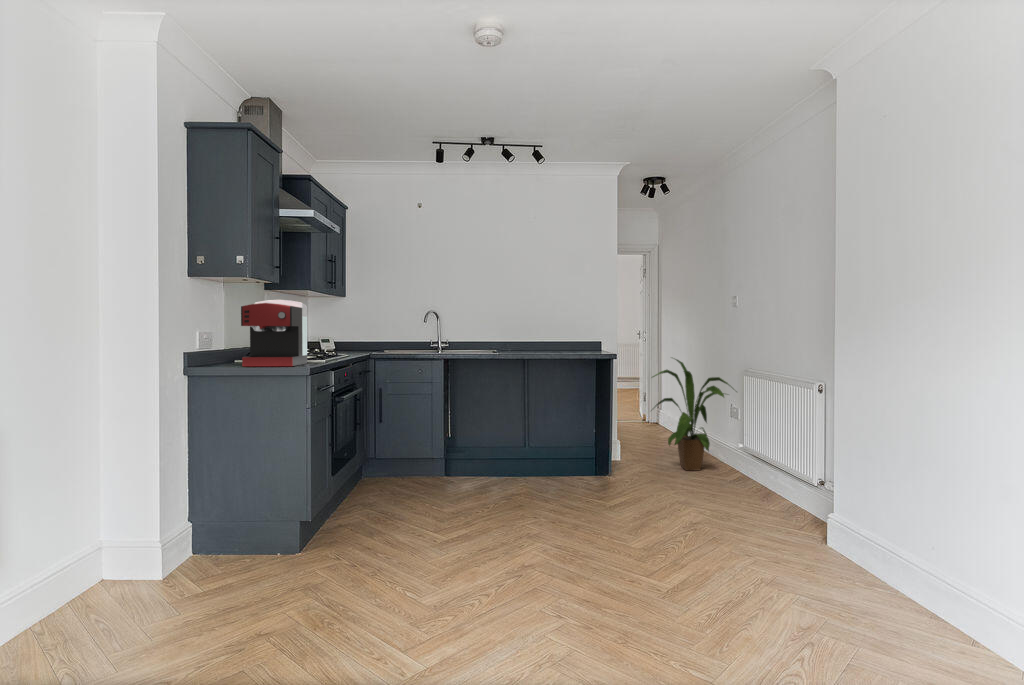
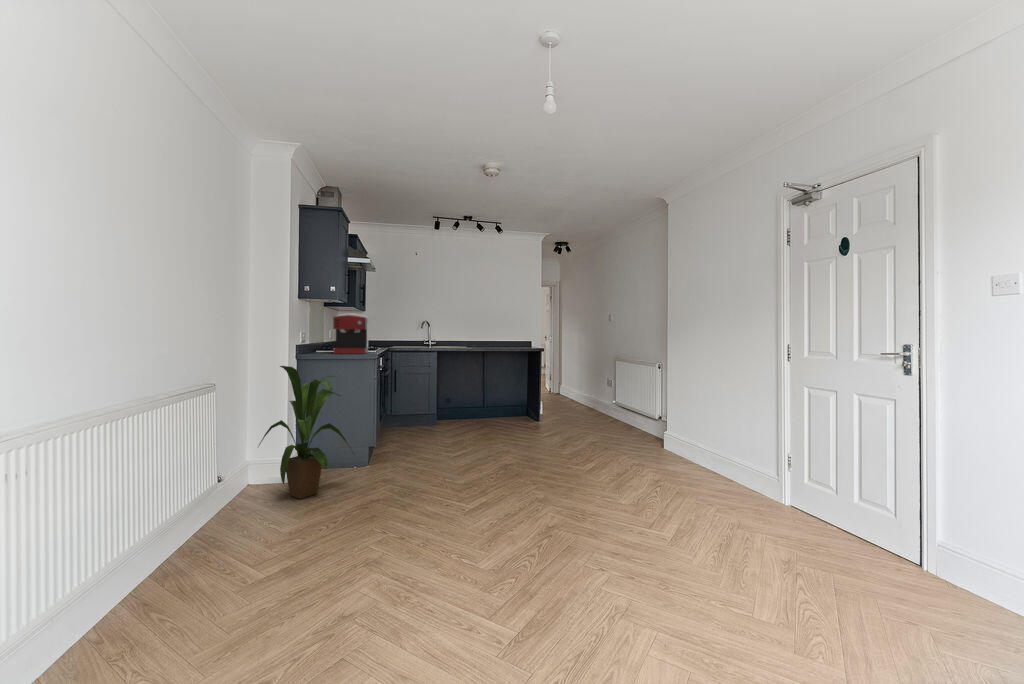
house plant: present [653,359,737,471] -> present [259,366,354,499]

